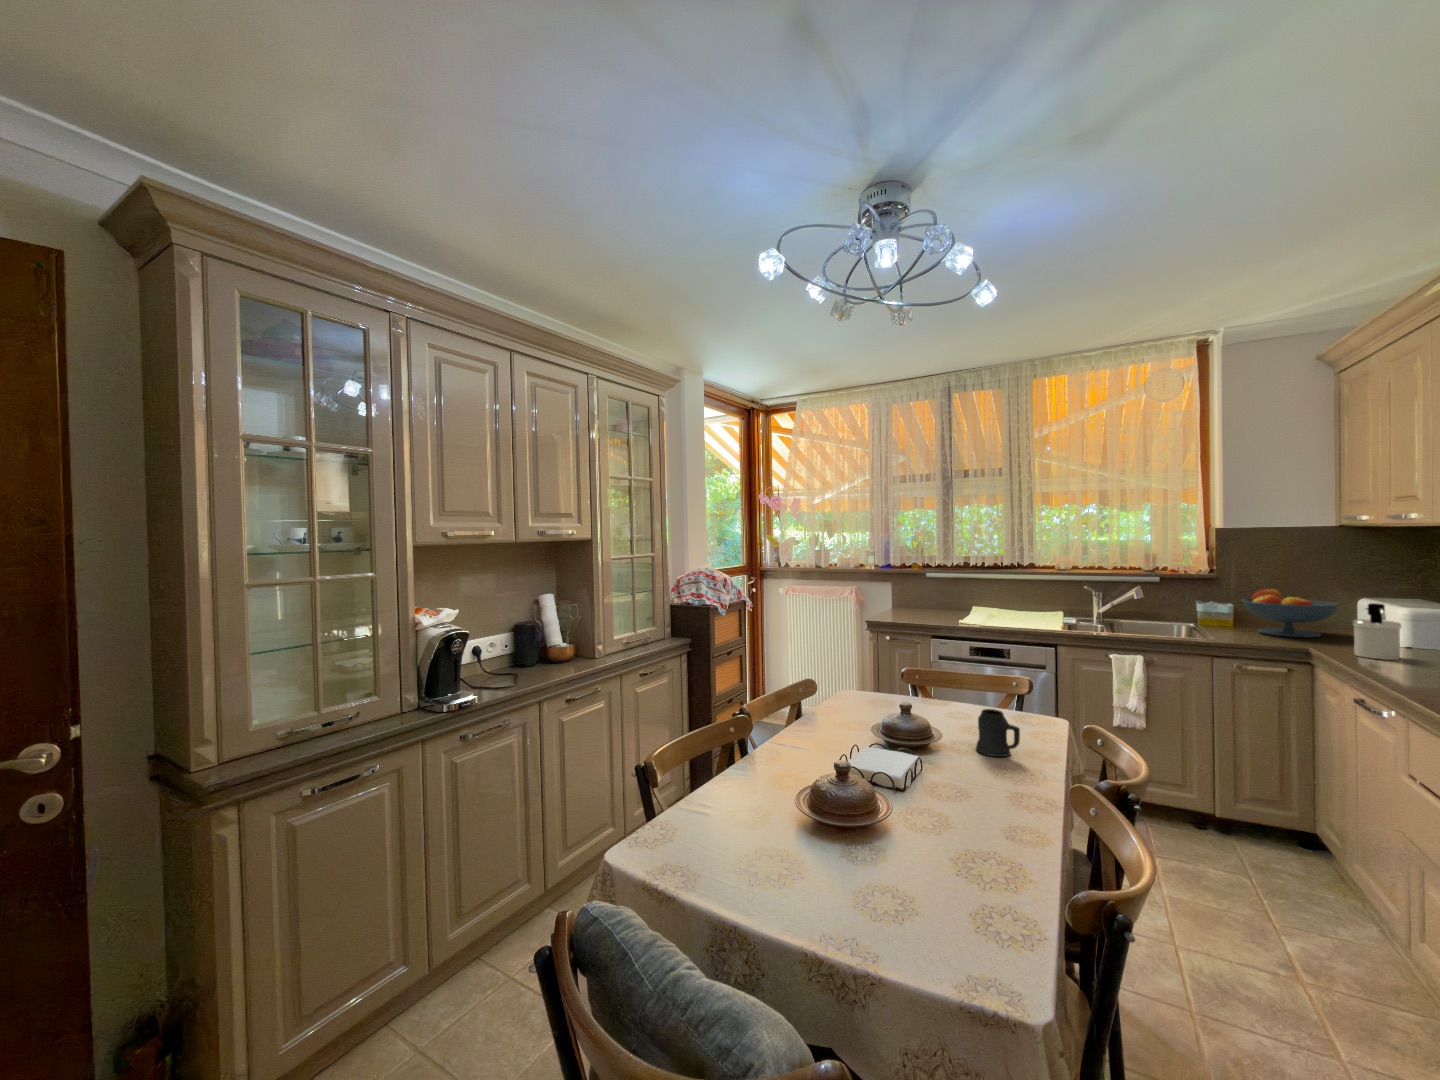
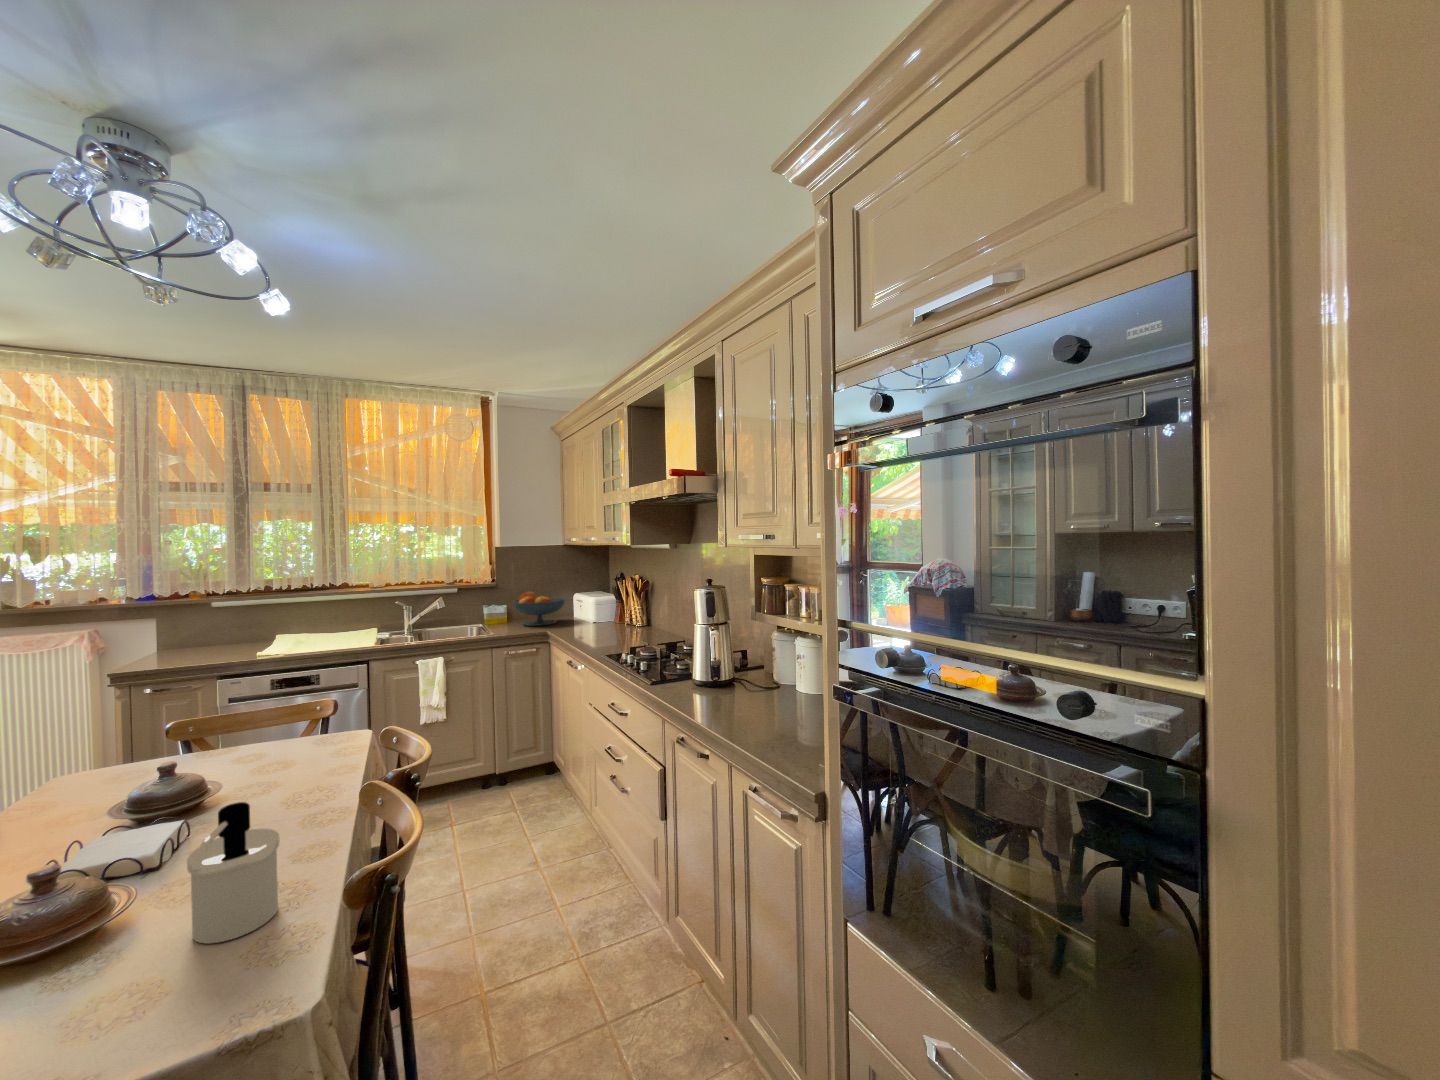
soap dispenser: present [1352,603,1402,660] -> present [187,802,280,944]
mug: present [976,709,1020,757] -> none [264,740,315,791]

